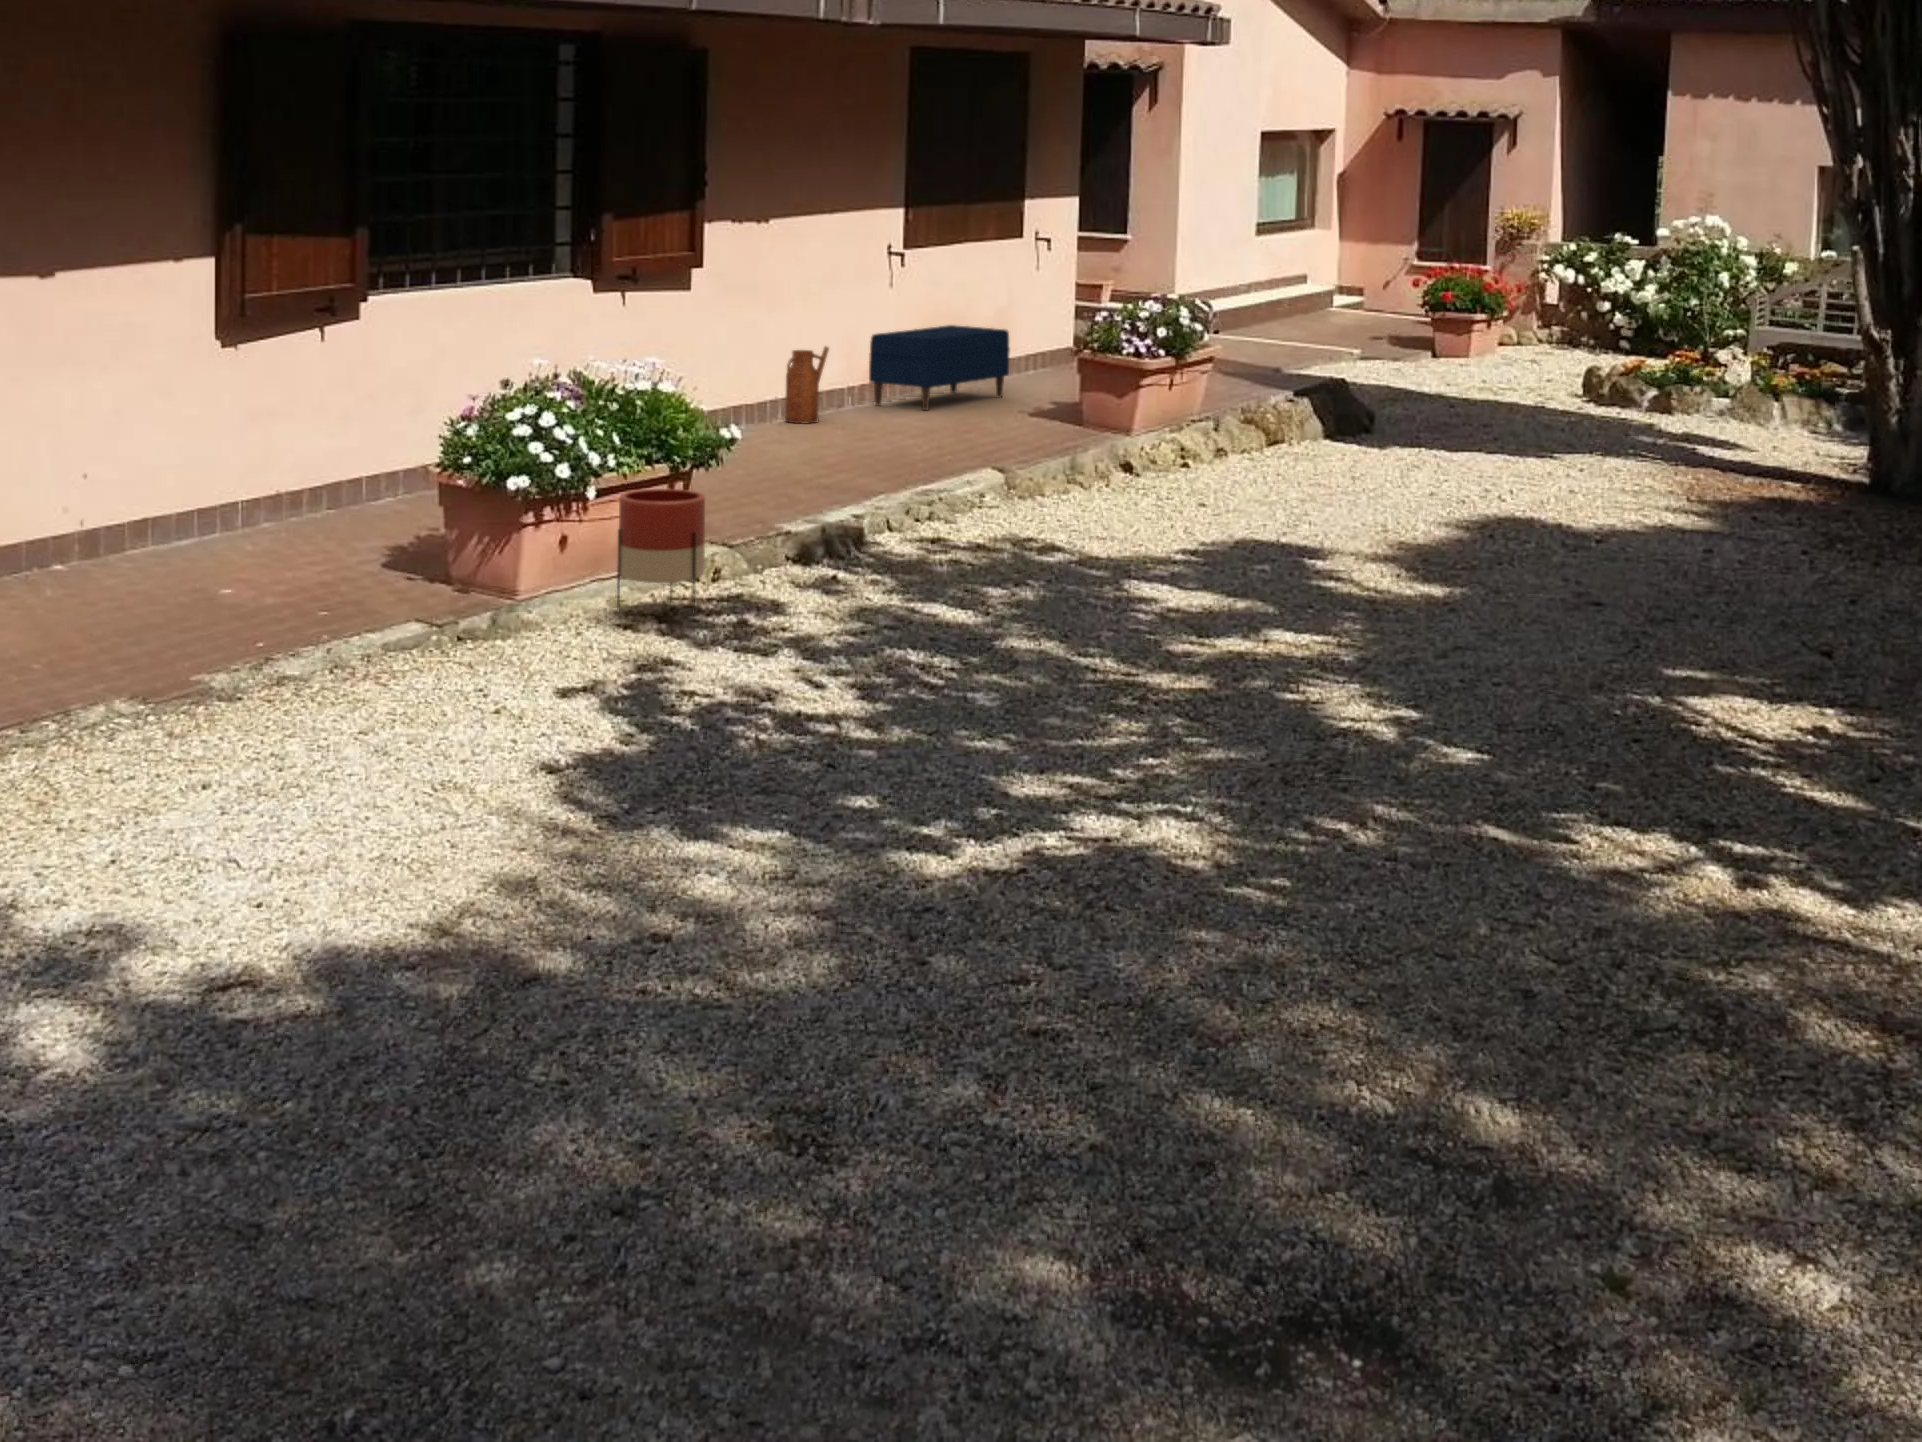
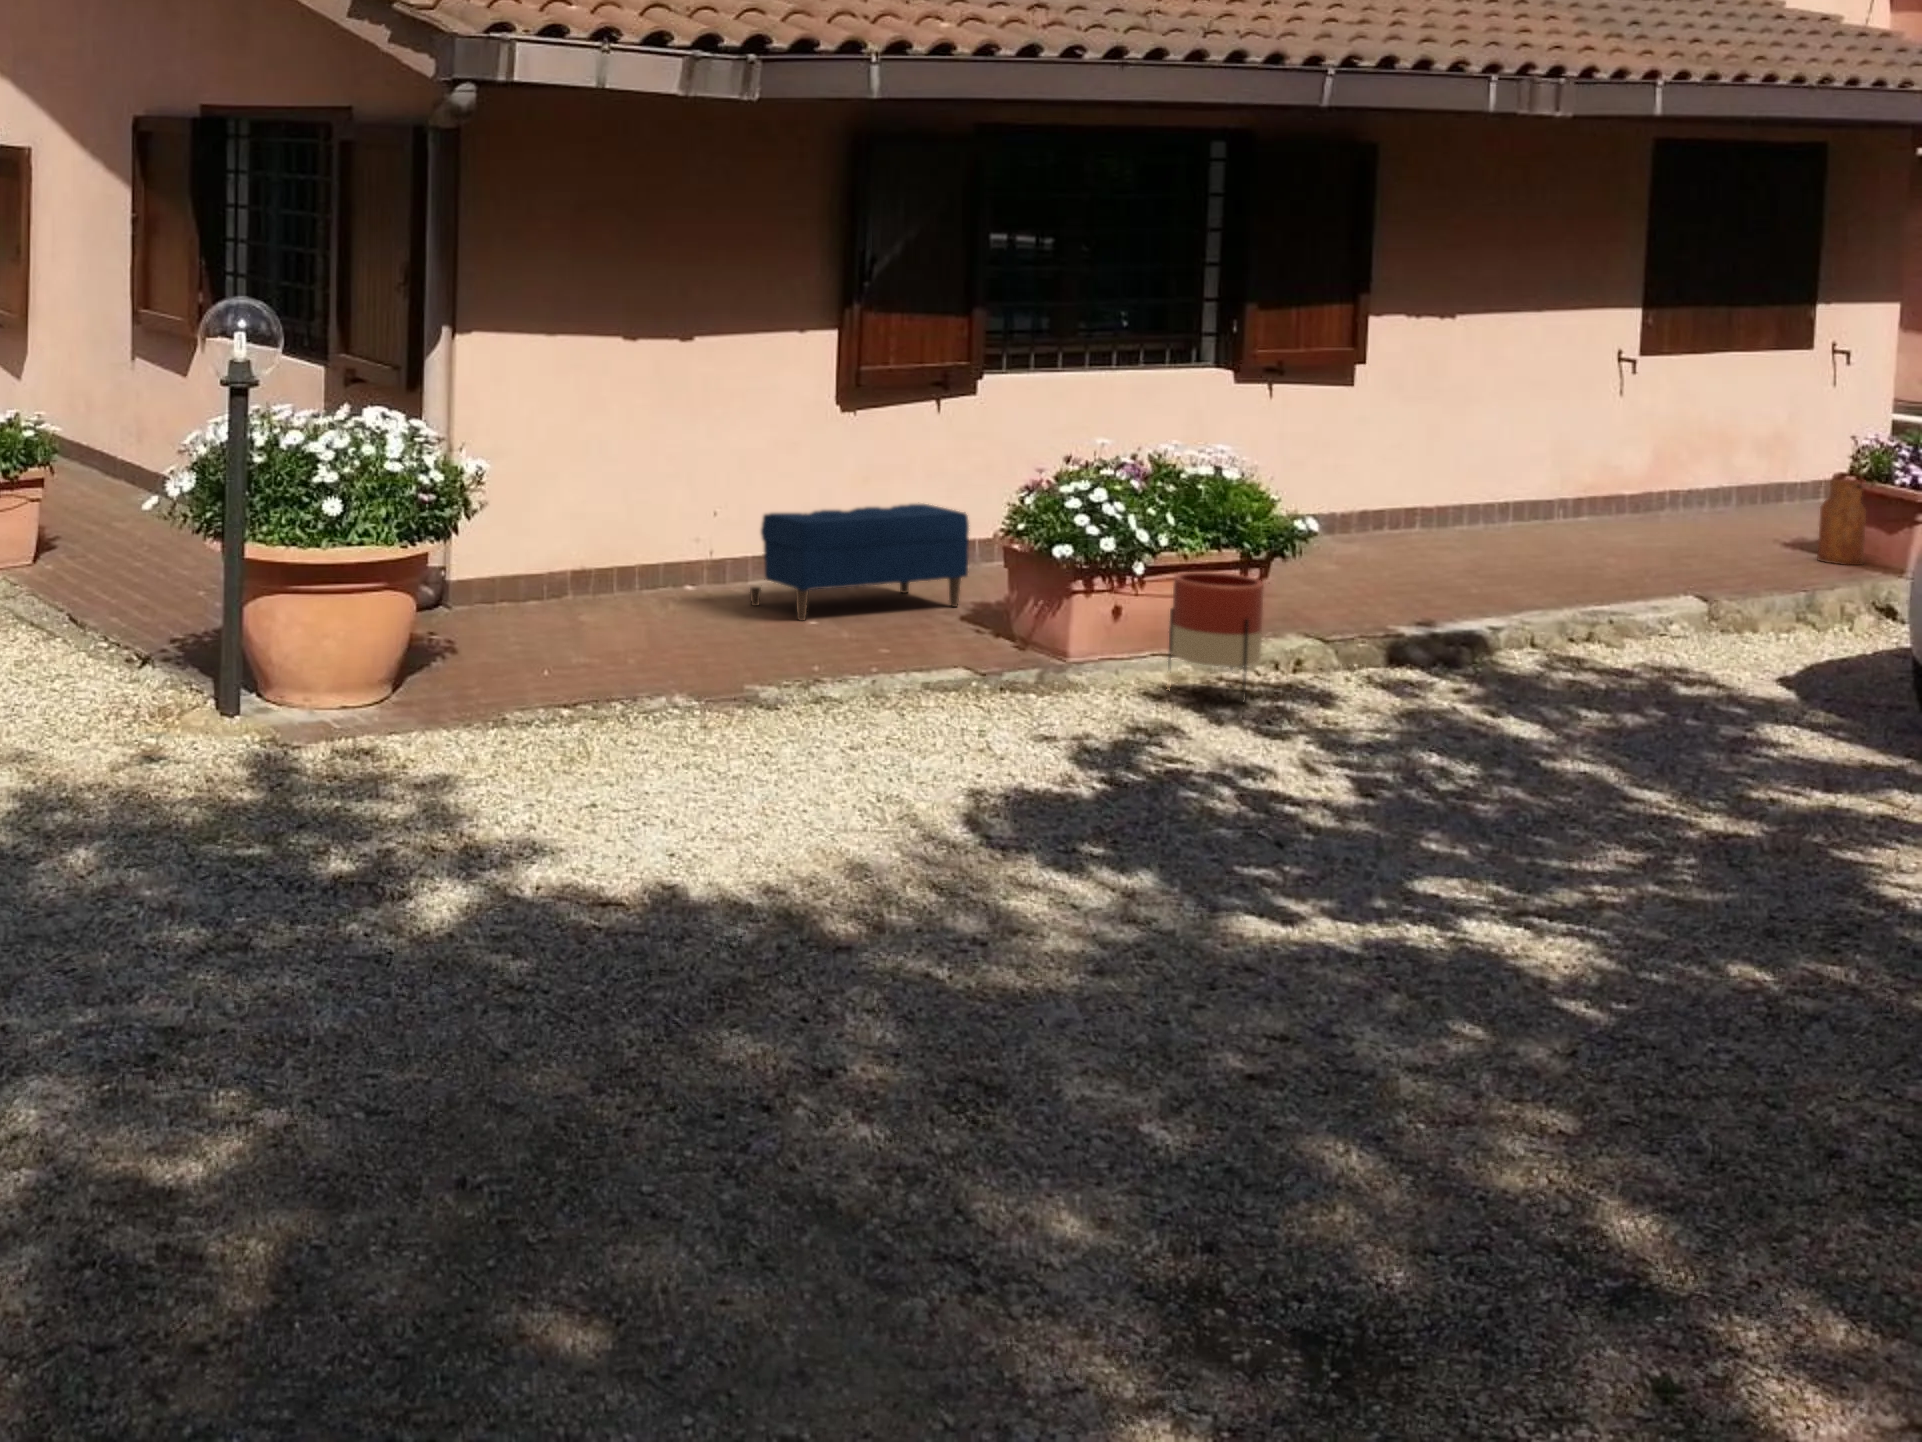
bench: present [869,325,1010,410] -> present [750,504,969,621]
watering can: present [785,347,829,424] -> present [1817,480,1866,565]

